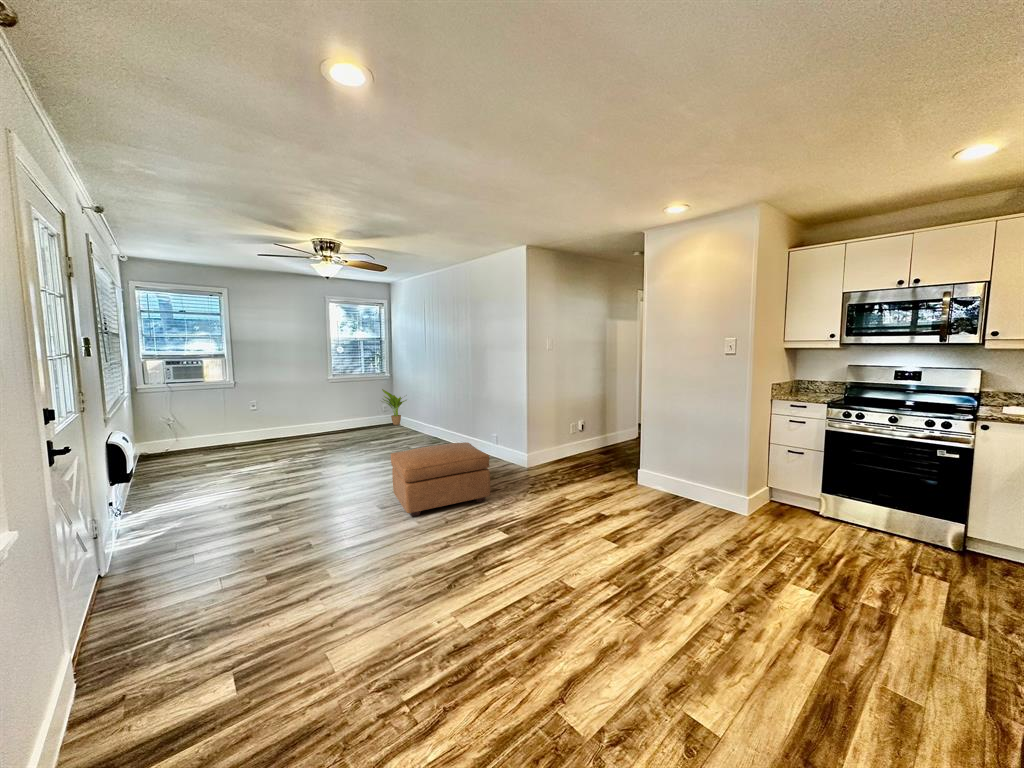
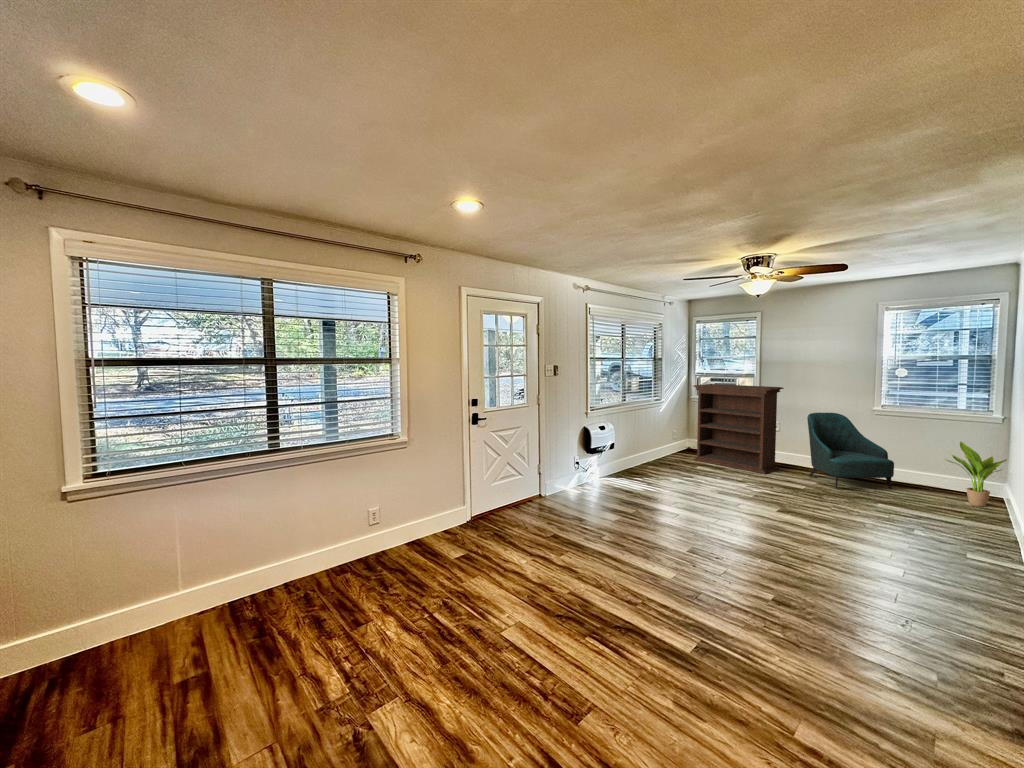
bookshelf: none [169,365,275,462] -> present [693,384,784,474]
armchair: none [292,383,356,440] -> present [807,413,894,489]
ottoman: present [391,442,490,517] -> none [672,501,828,621]

